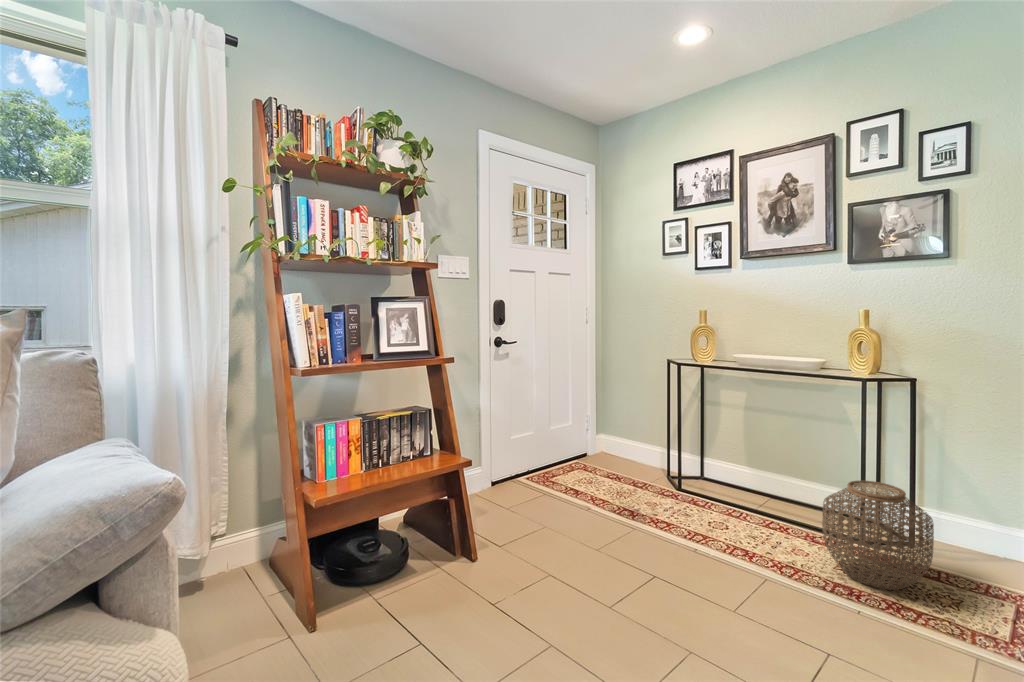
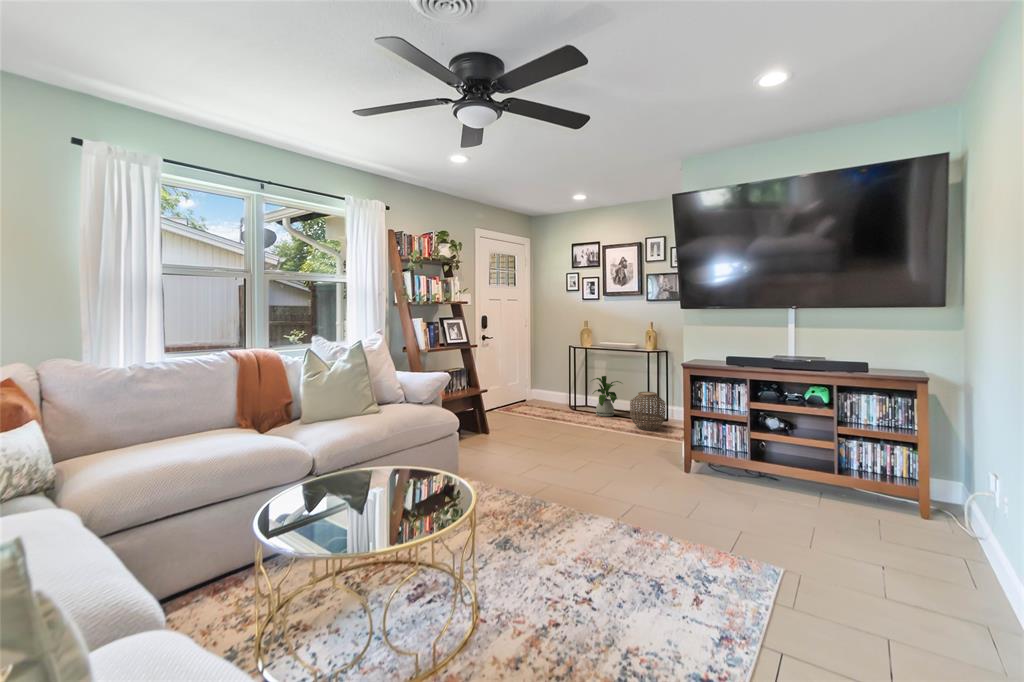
house plant: none [711,428,793,516] -> present [593,376,621,417]

